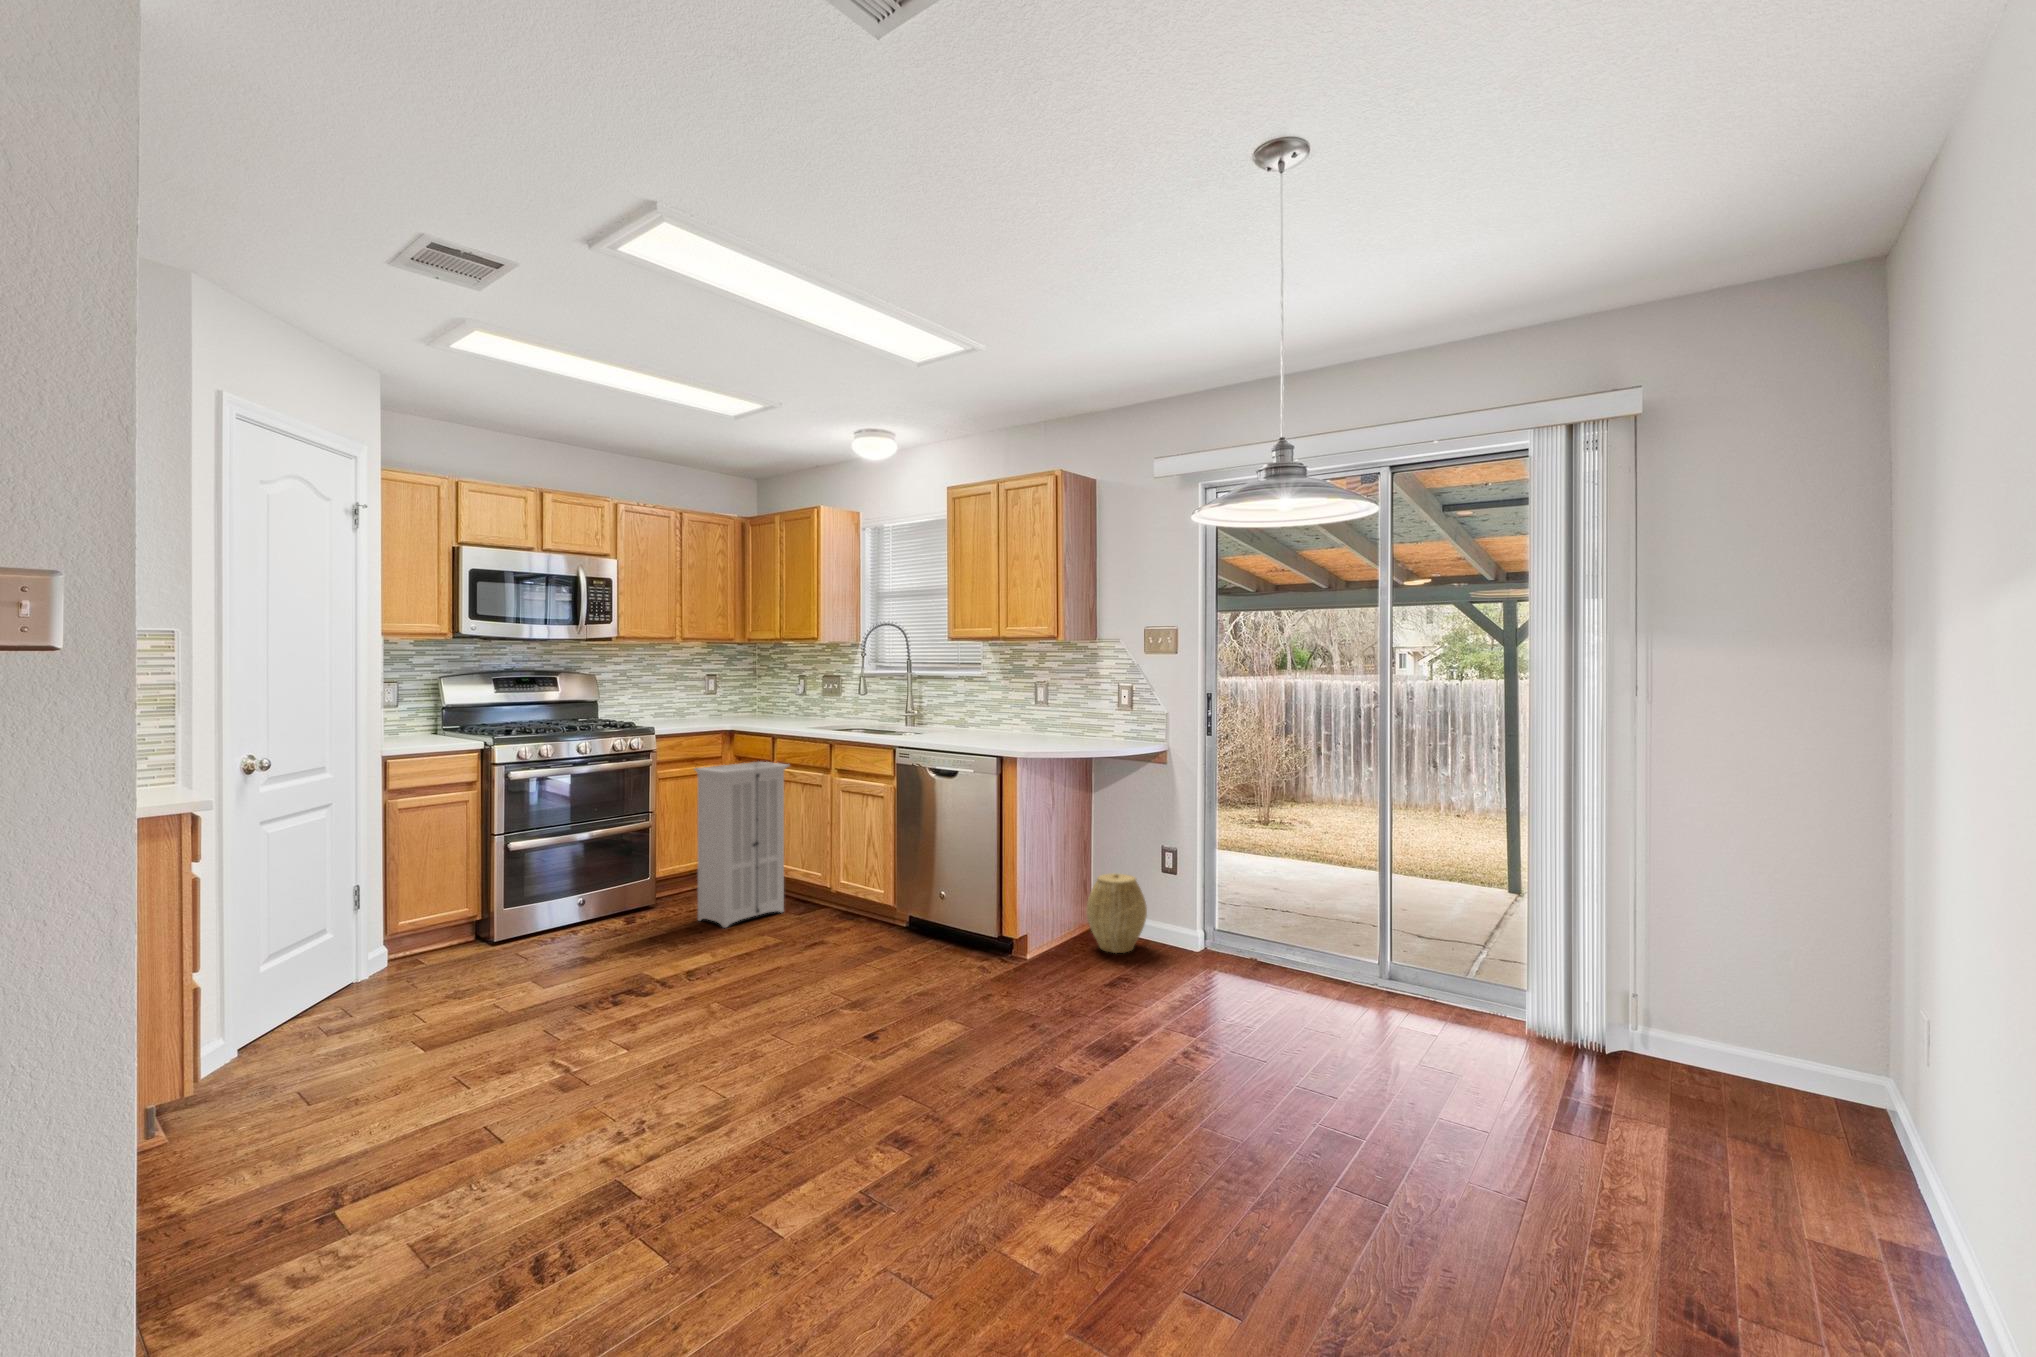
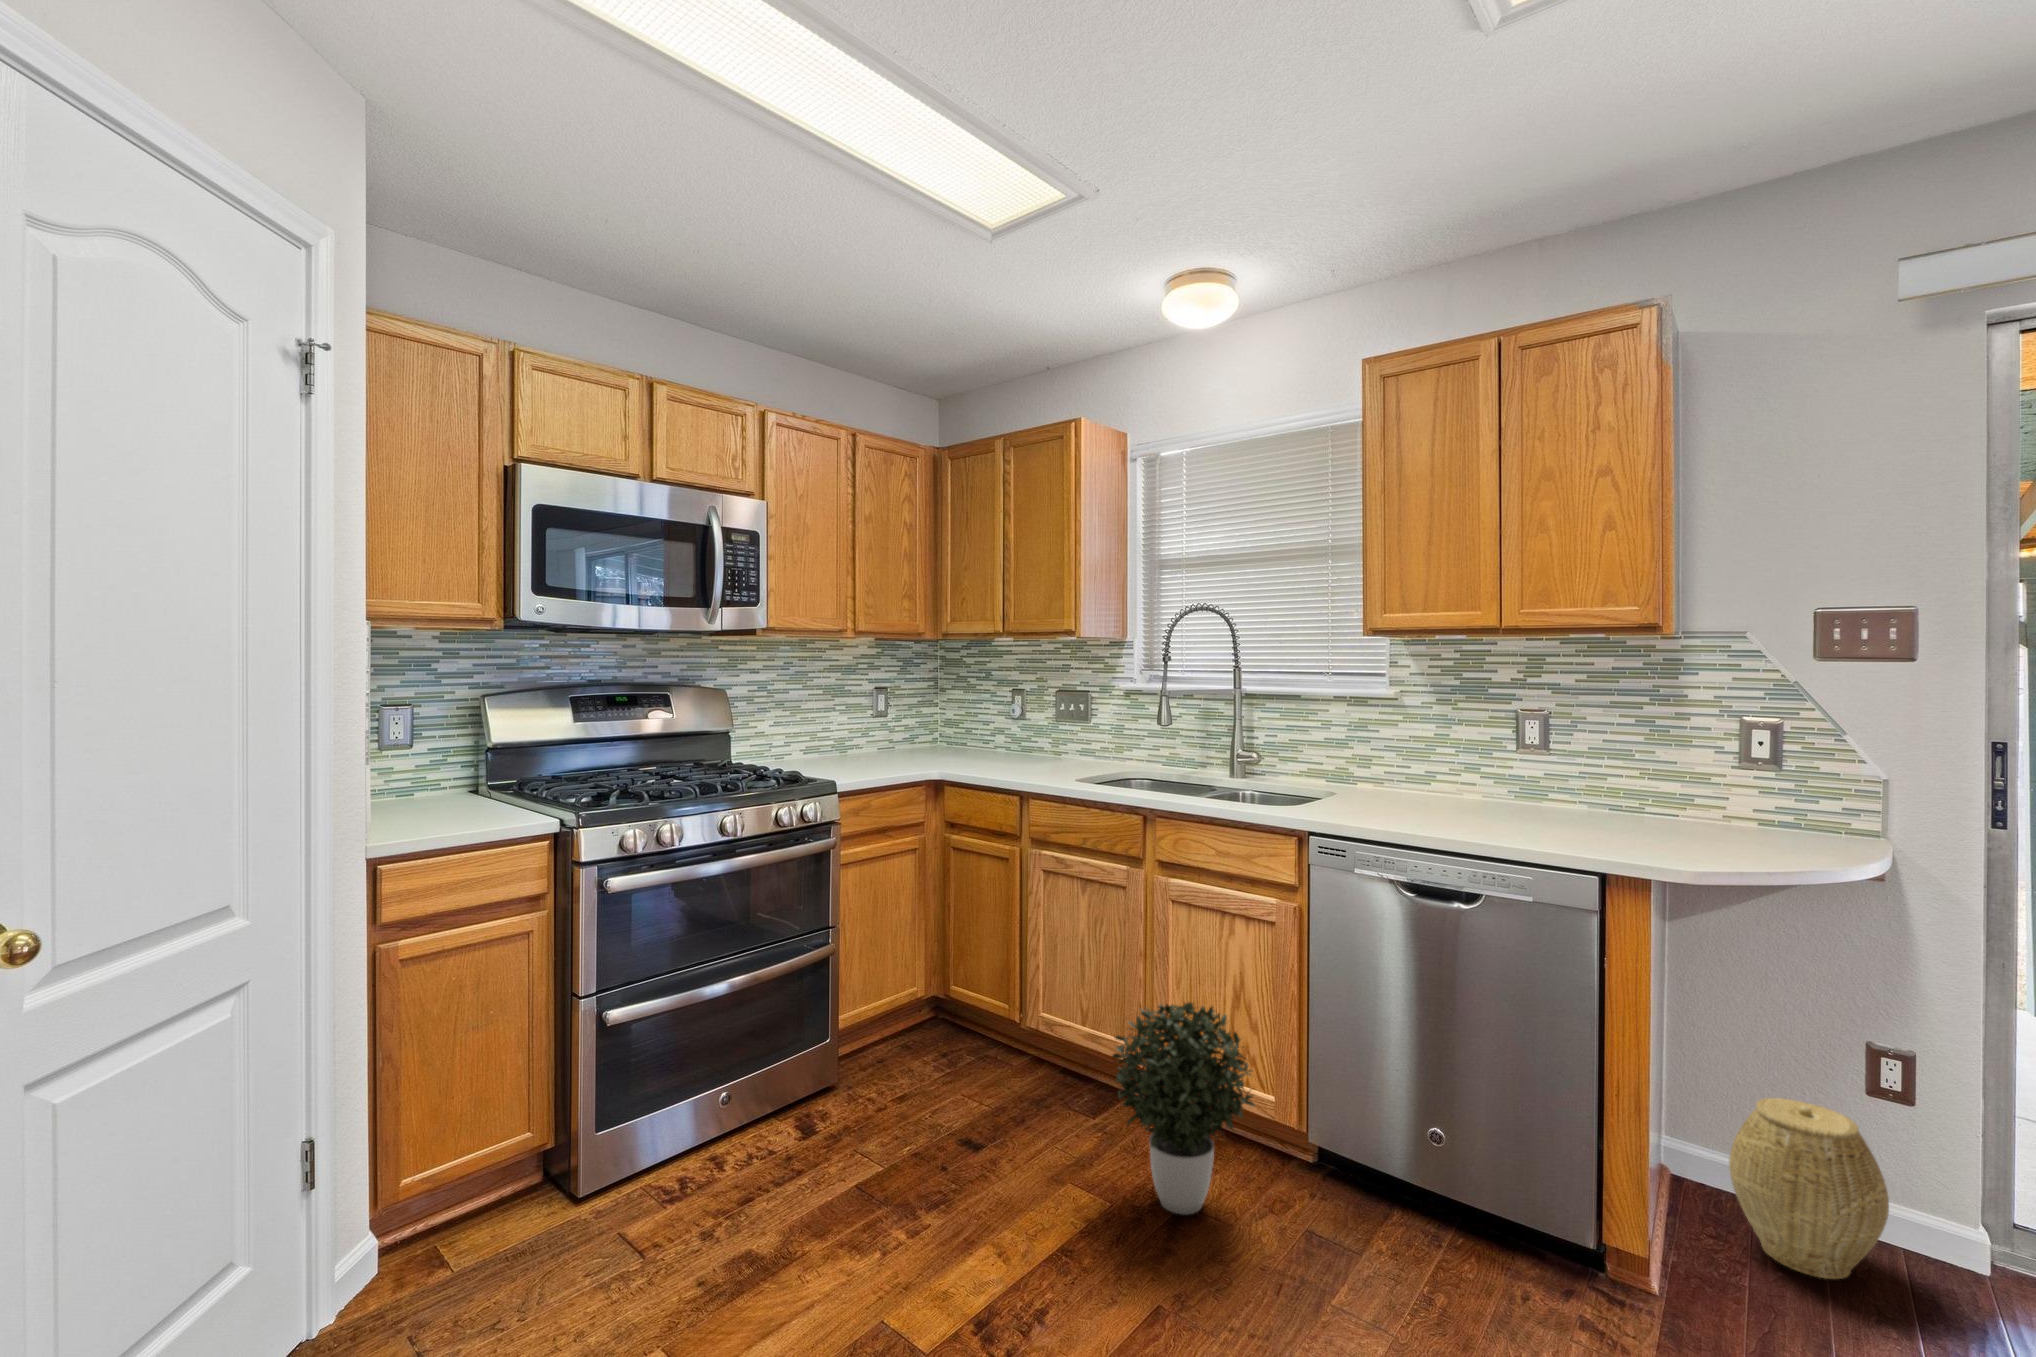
storage cabinet: present [695,762,789,927] -> none [922,839,1078,1161]
potted plant: none [785,834,857,942] -> present [1112,1002,1255,1214]

